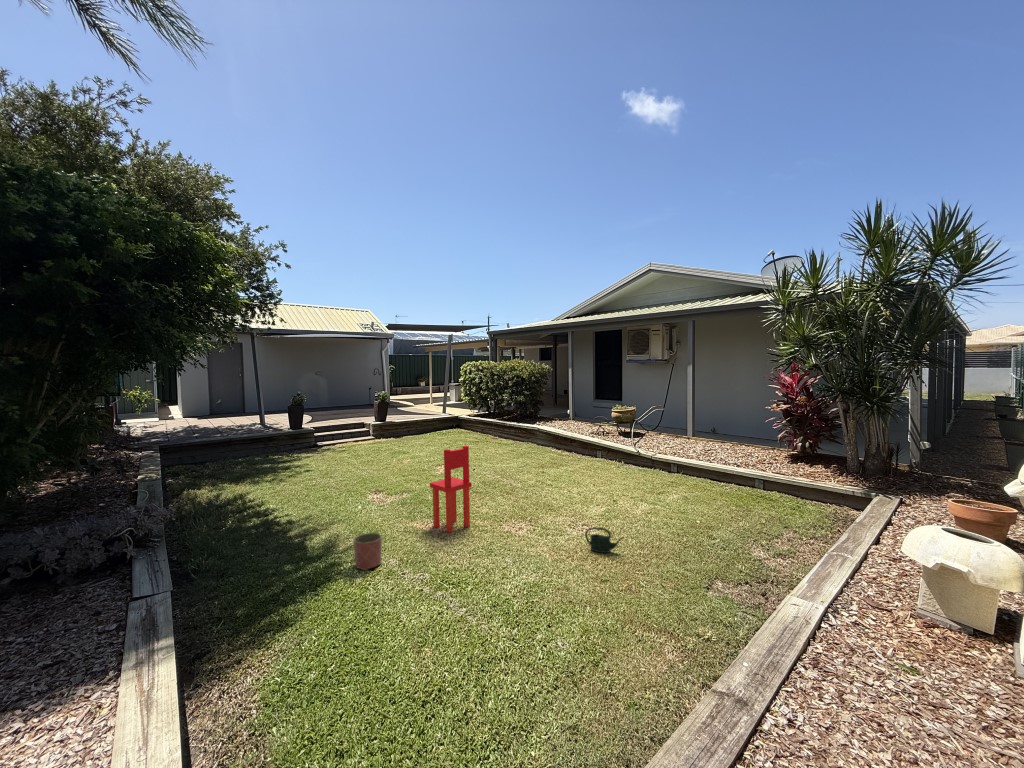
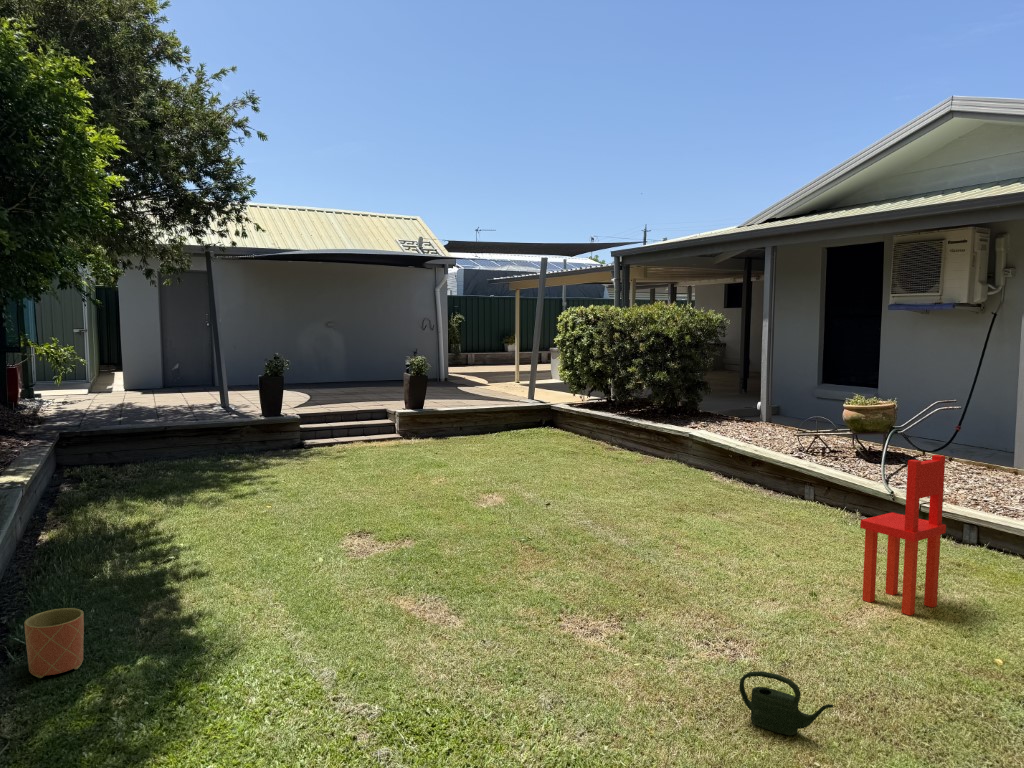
chair: present [430,446,471,533] -> present [860,455,946,615]
planter: present [354,533,382,570] -> present [24,608,84,678]

